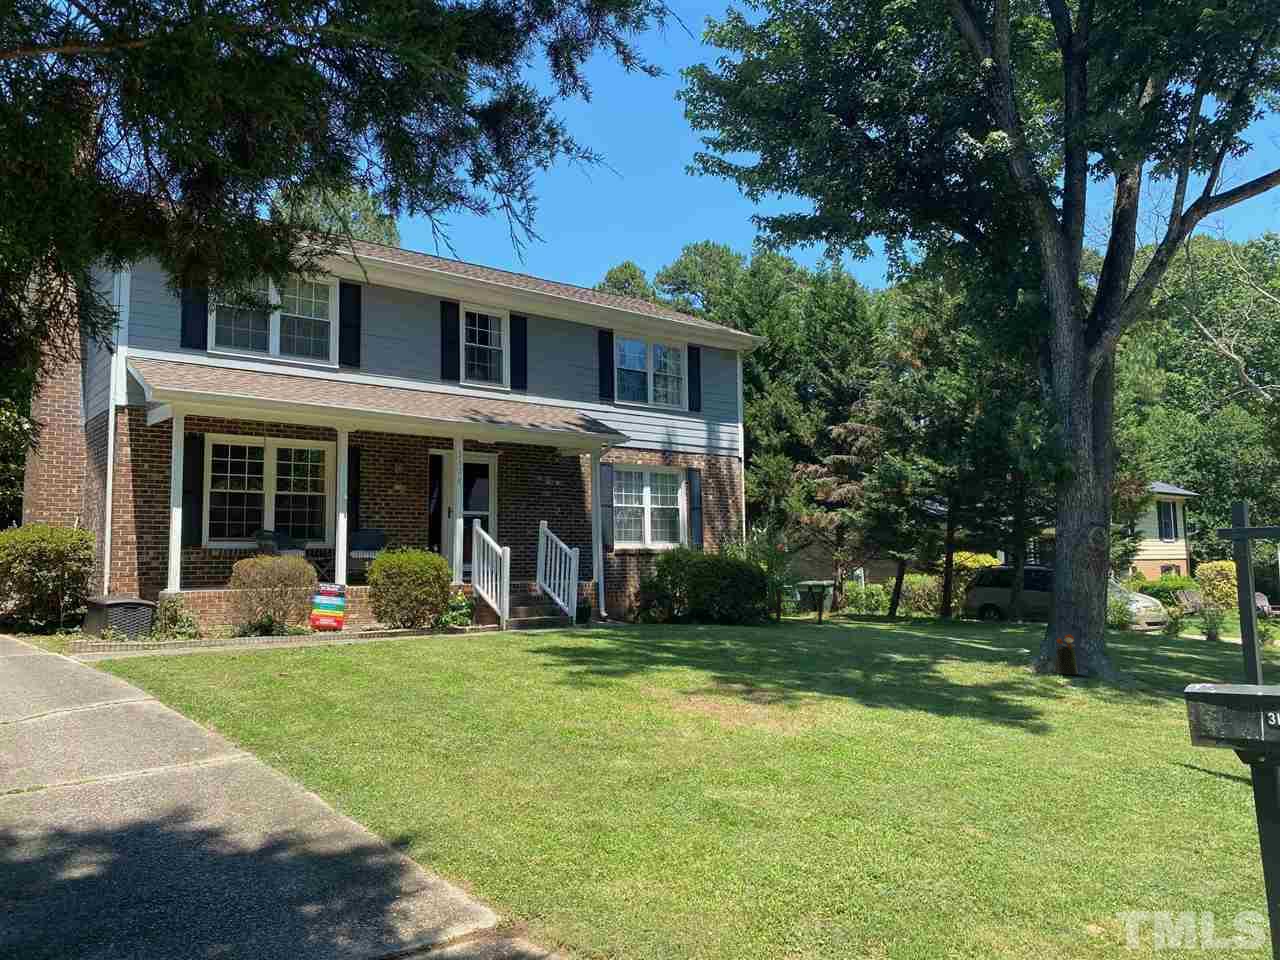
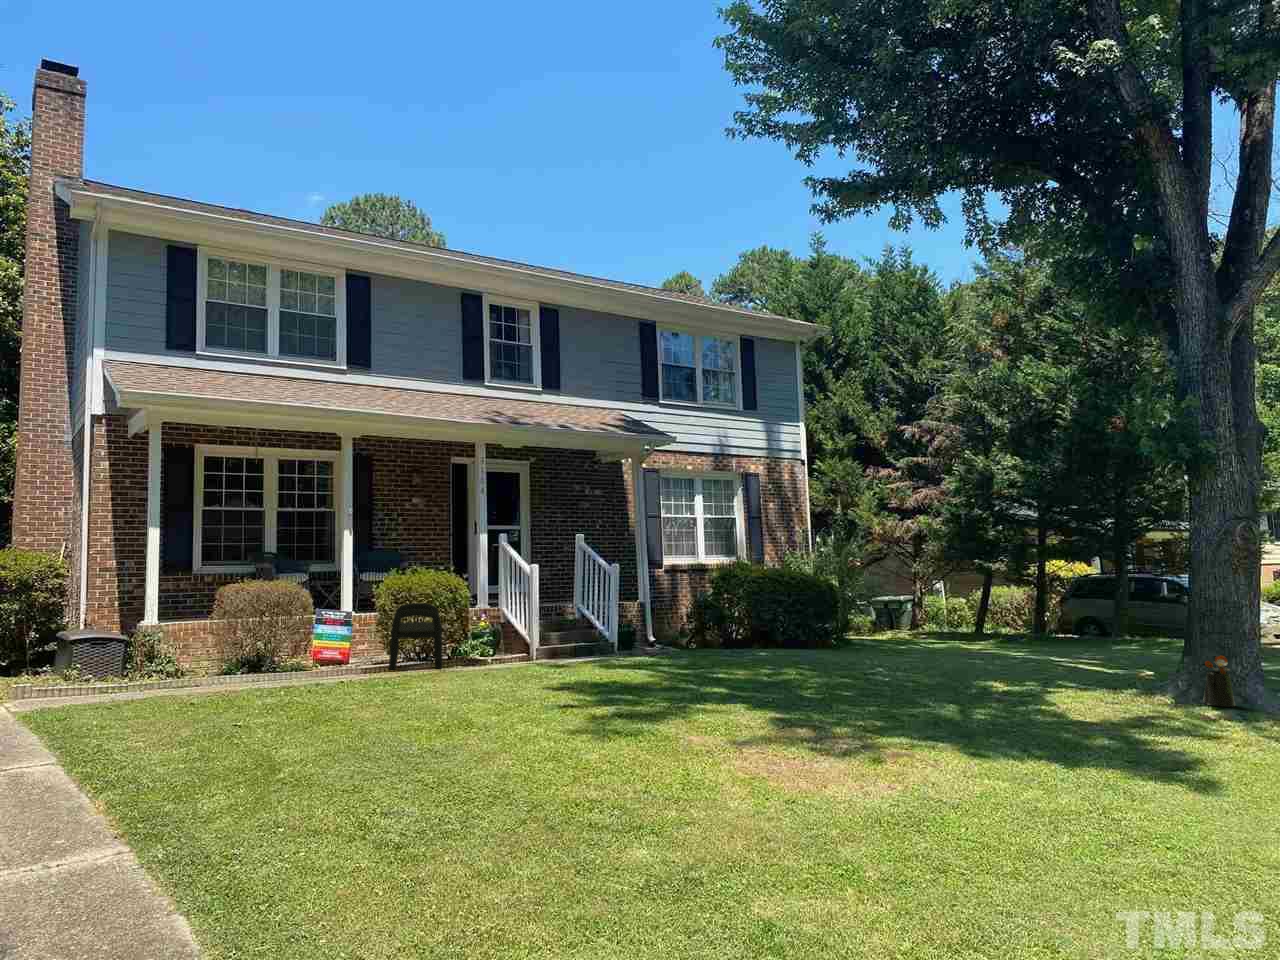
bench: present [776,589,823,625] -> present [389,603,443,670]

